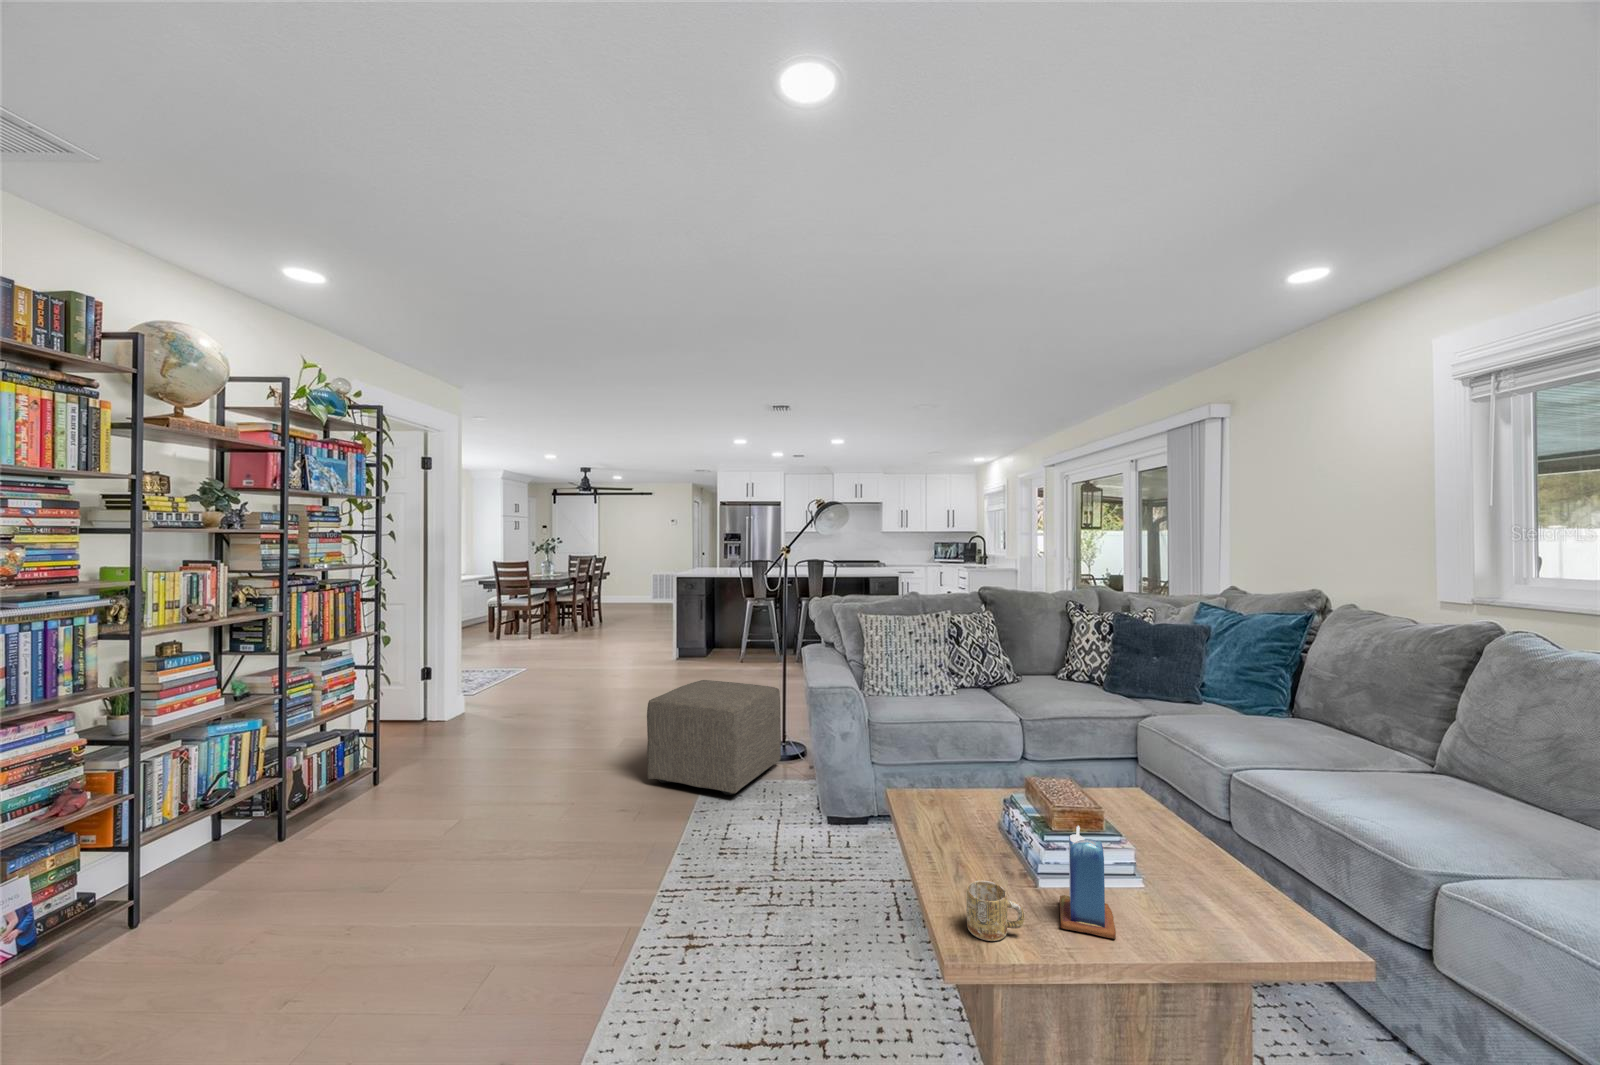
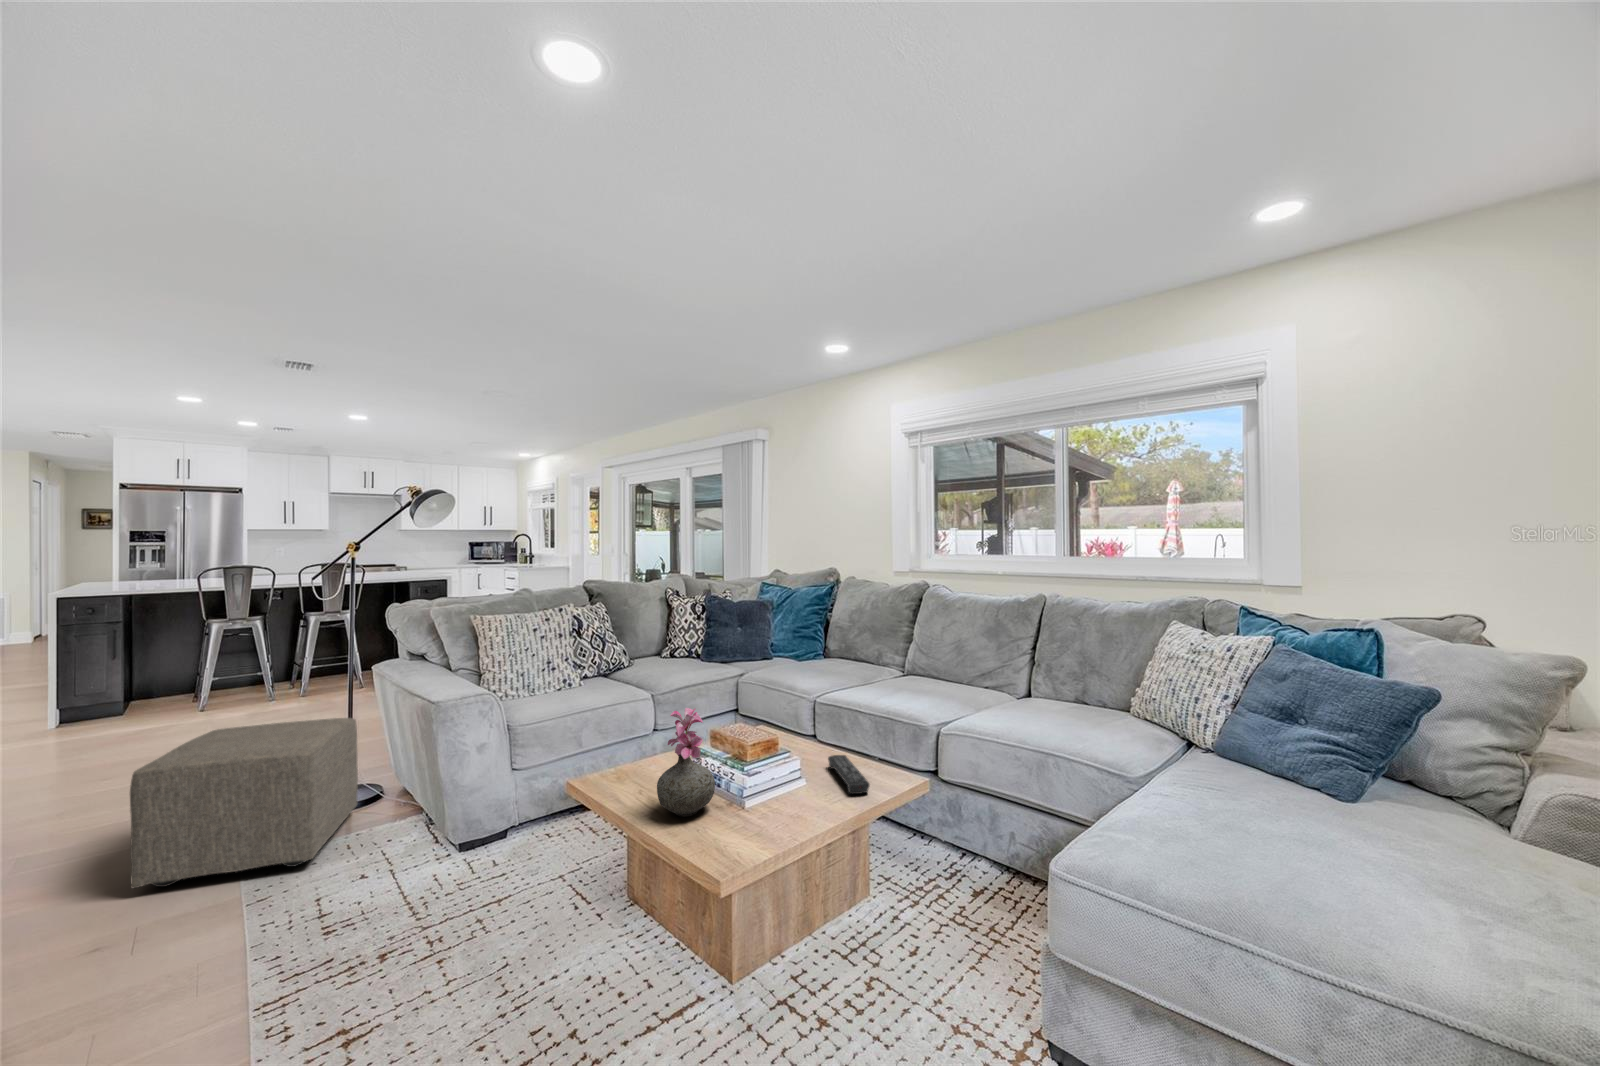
vase: none [938,746,1004,870] -> present [657,708,715,817]
candle: present [1059,826,1116,939] -> none [766,747,815,828]
remote control: none [1194,859,1232,933] -> present [828,755,870,794]
mug: present [966,881,1024,941] -> none [717,810,762,857]

